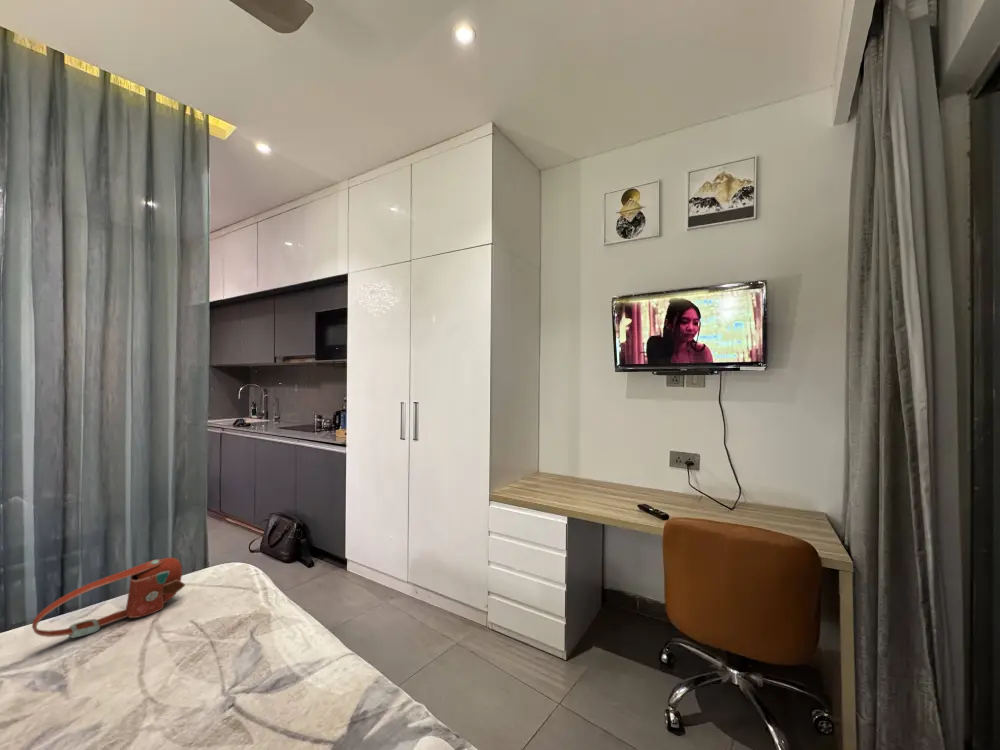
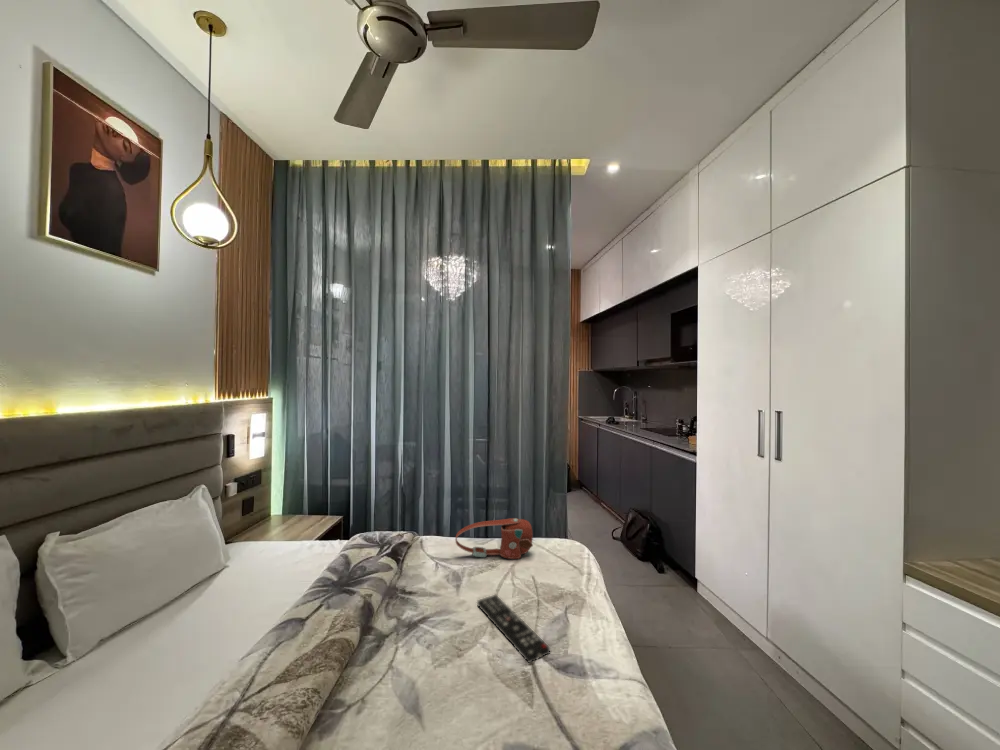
remote control: none [115,664,251,707] -> present [477,595,550,662]

